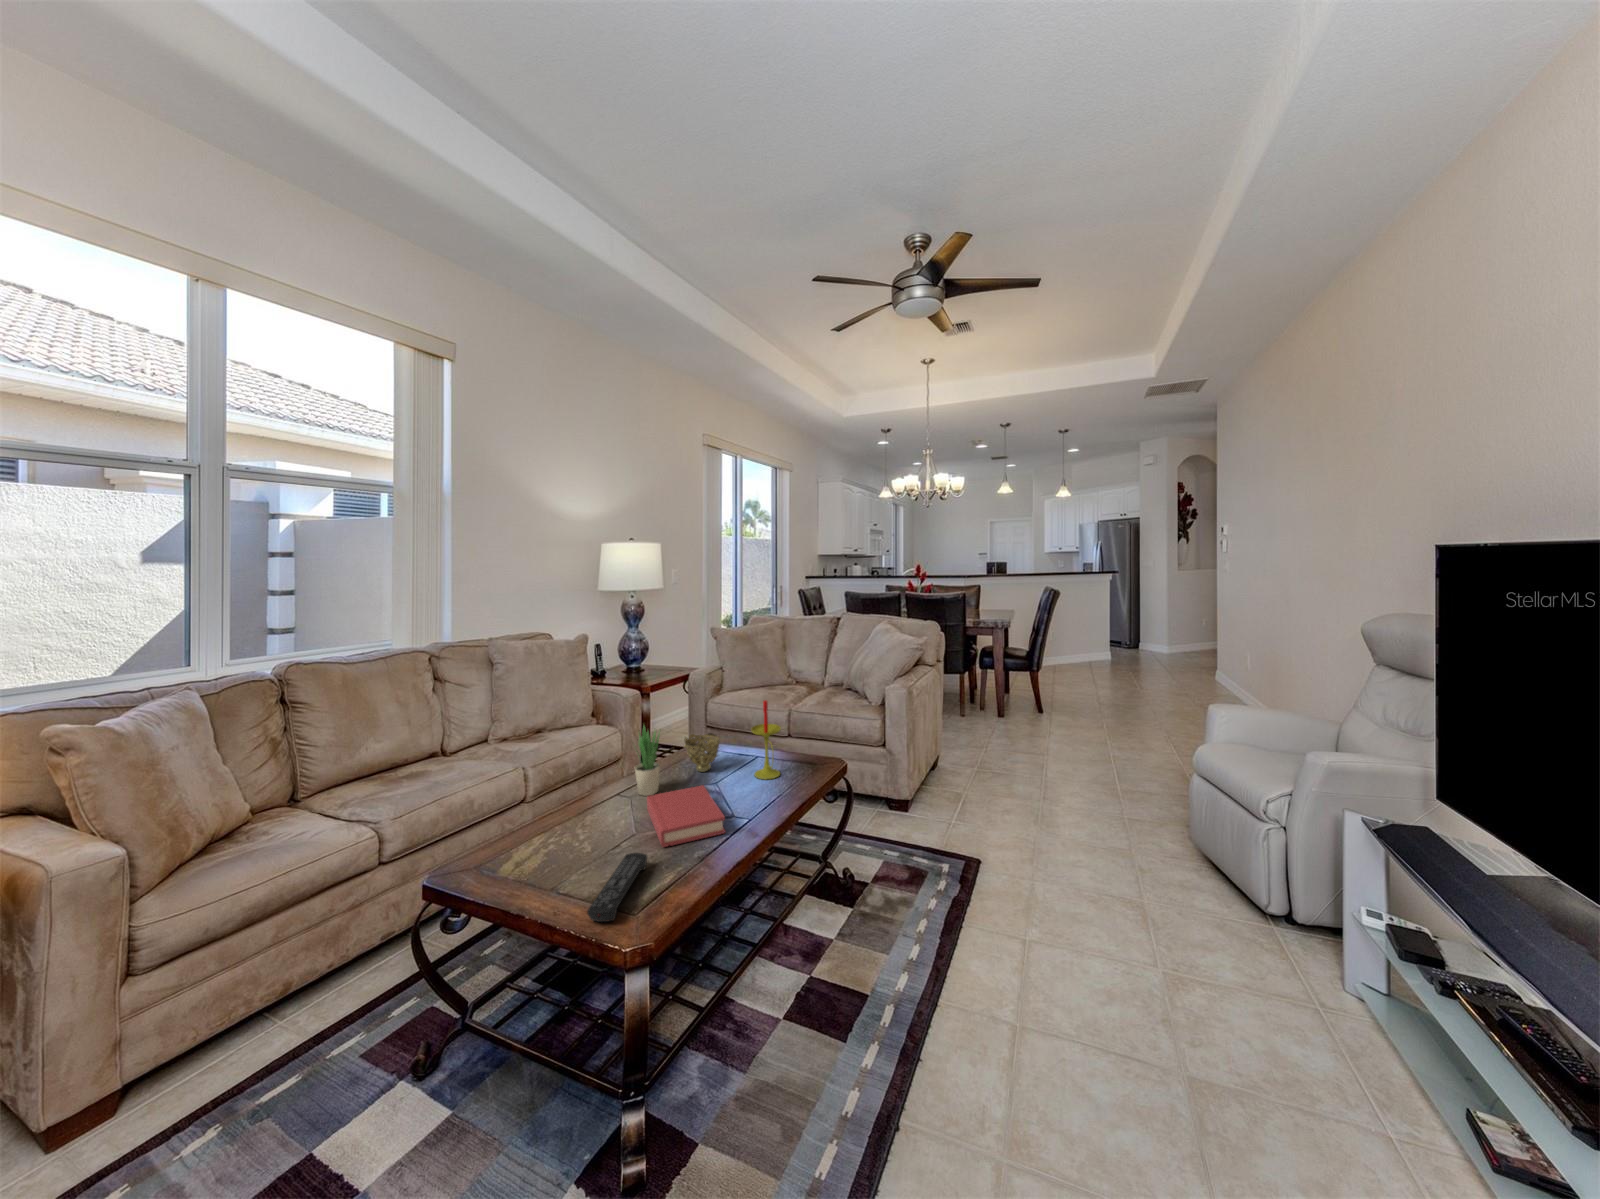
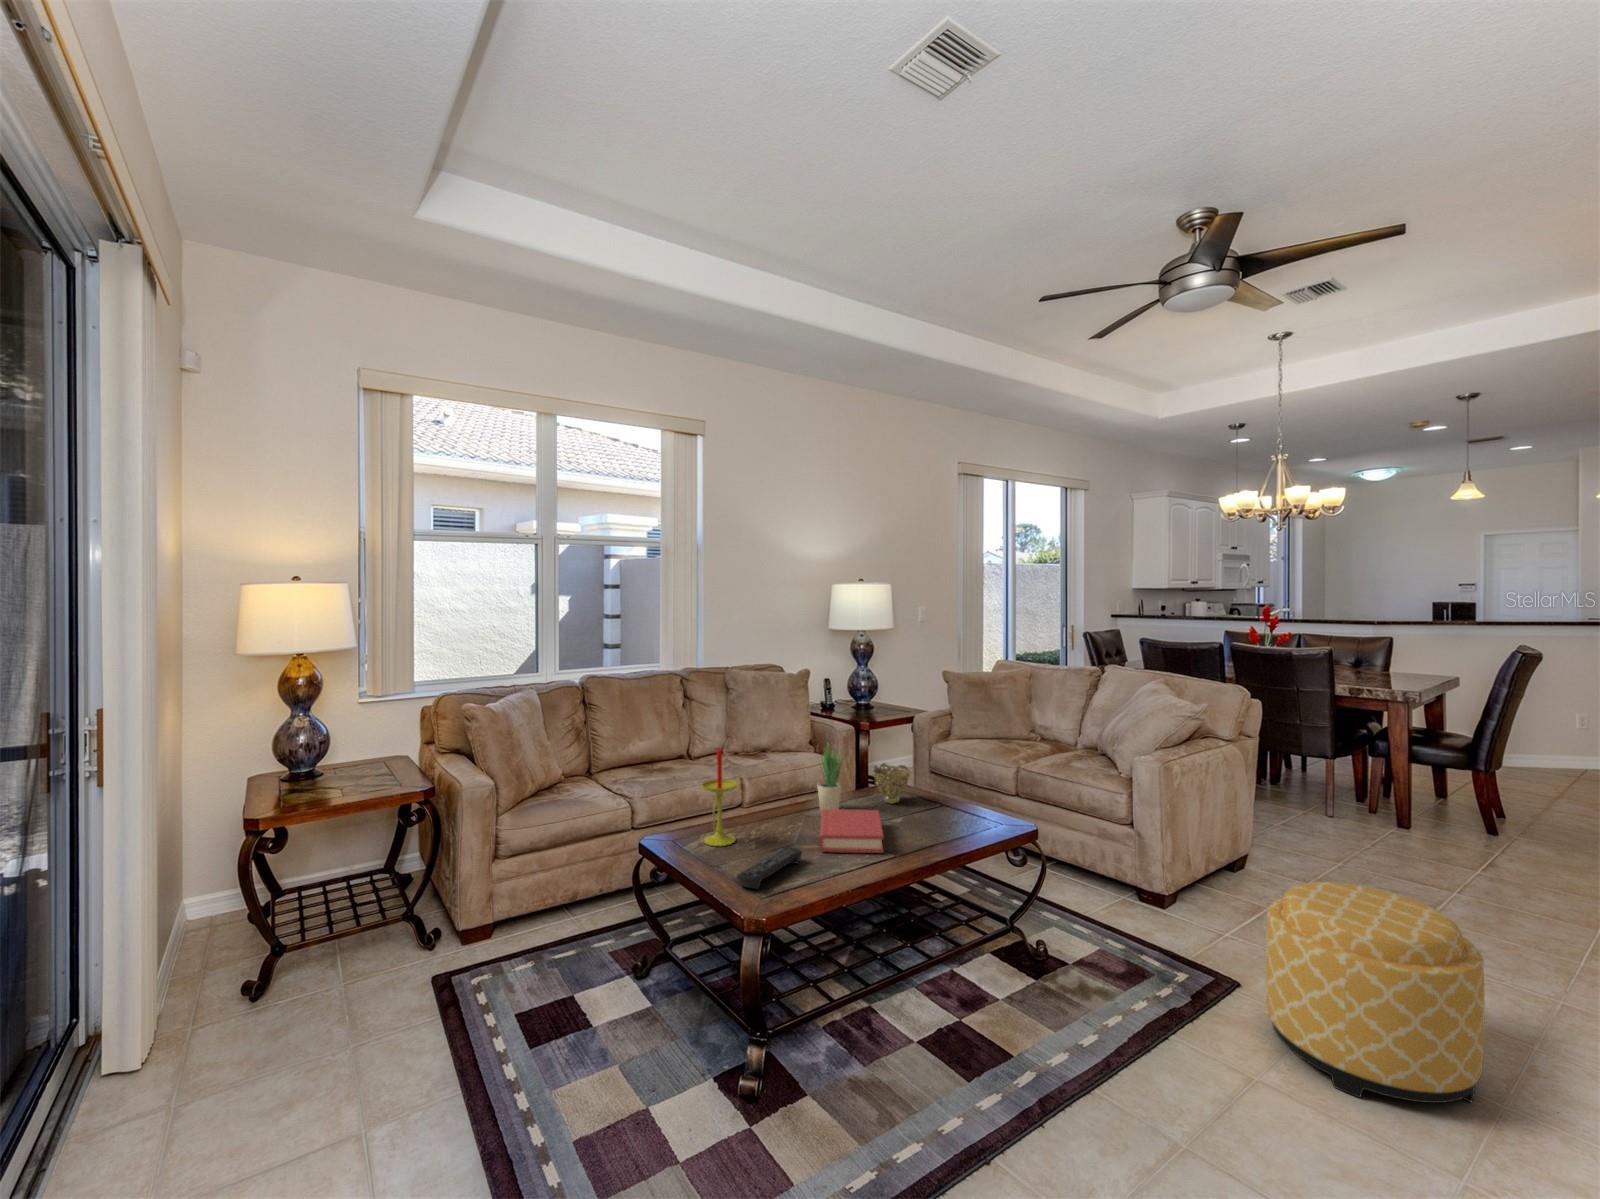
candle: present [751,700,781,780] -> present [702,750,737,846]
ottoman: none [1016,777,1157,939] -> present [1266,882,1485,1103]

